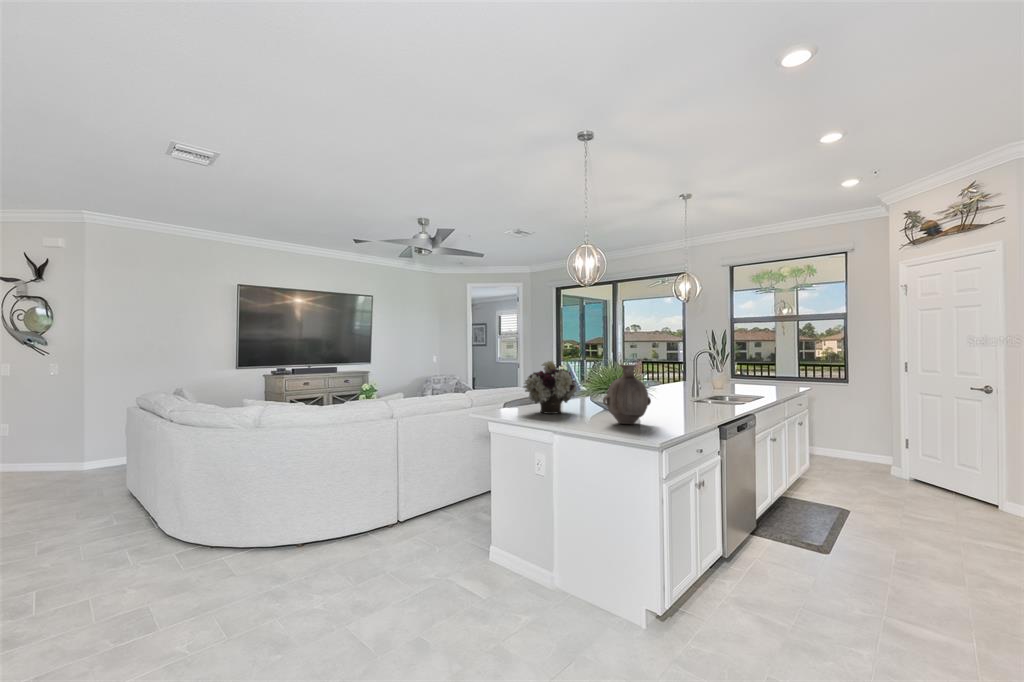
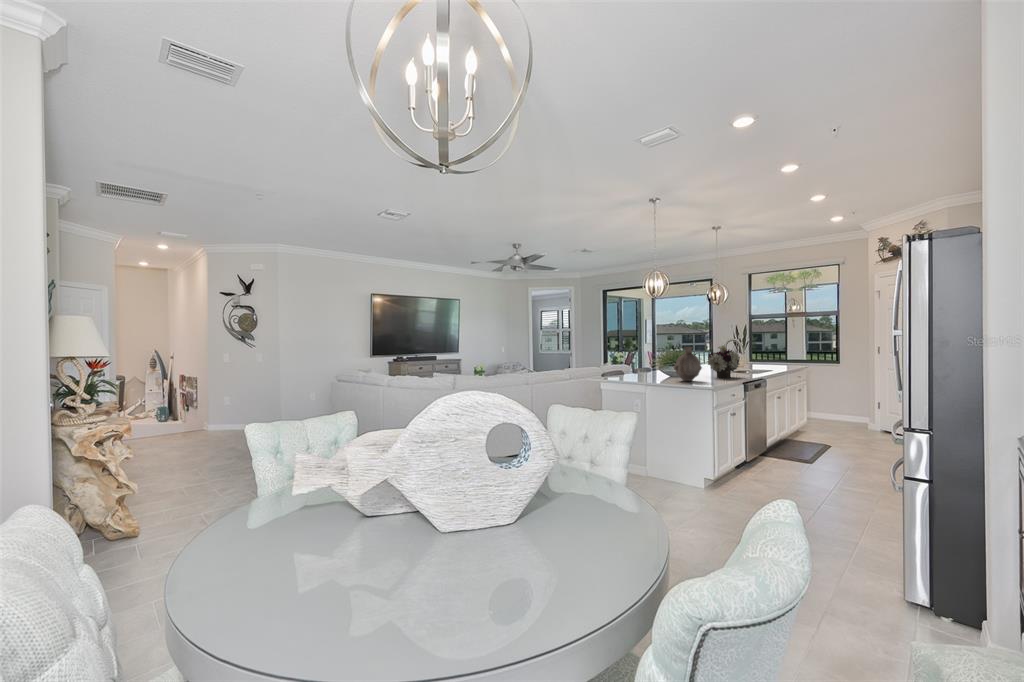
flower arrangement: present [523,361,577,414] -> present [707,345,740,378]

